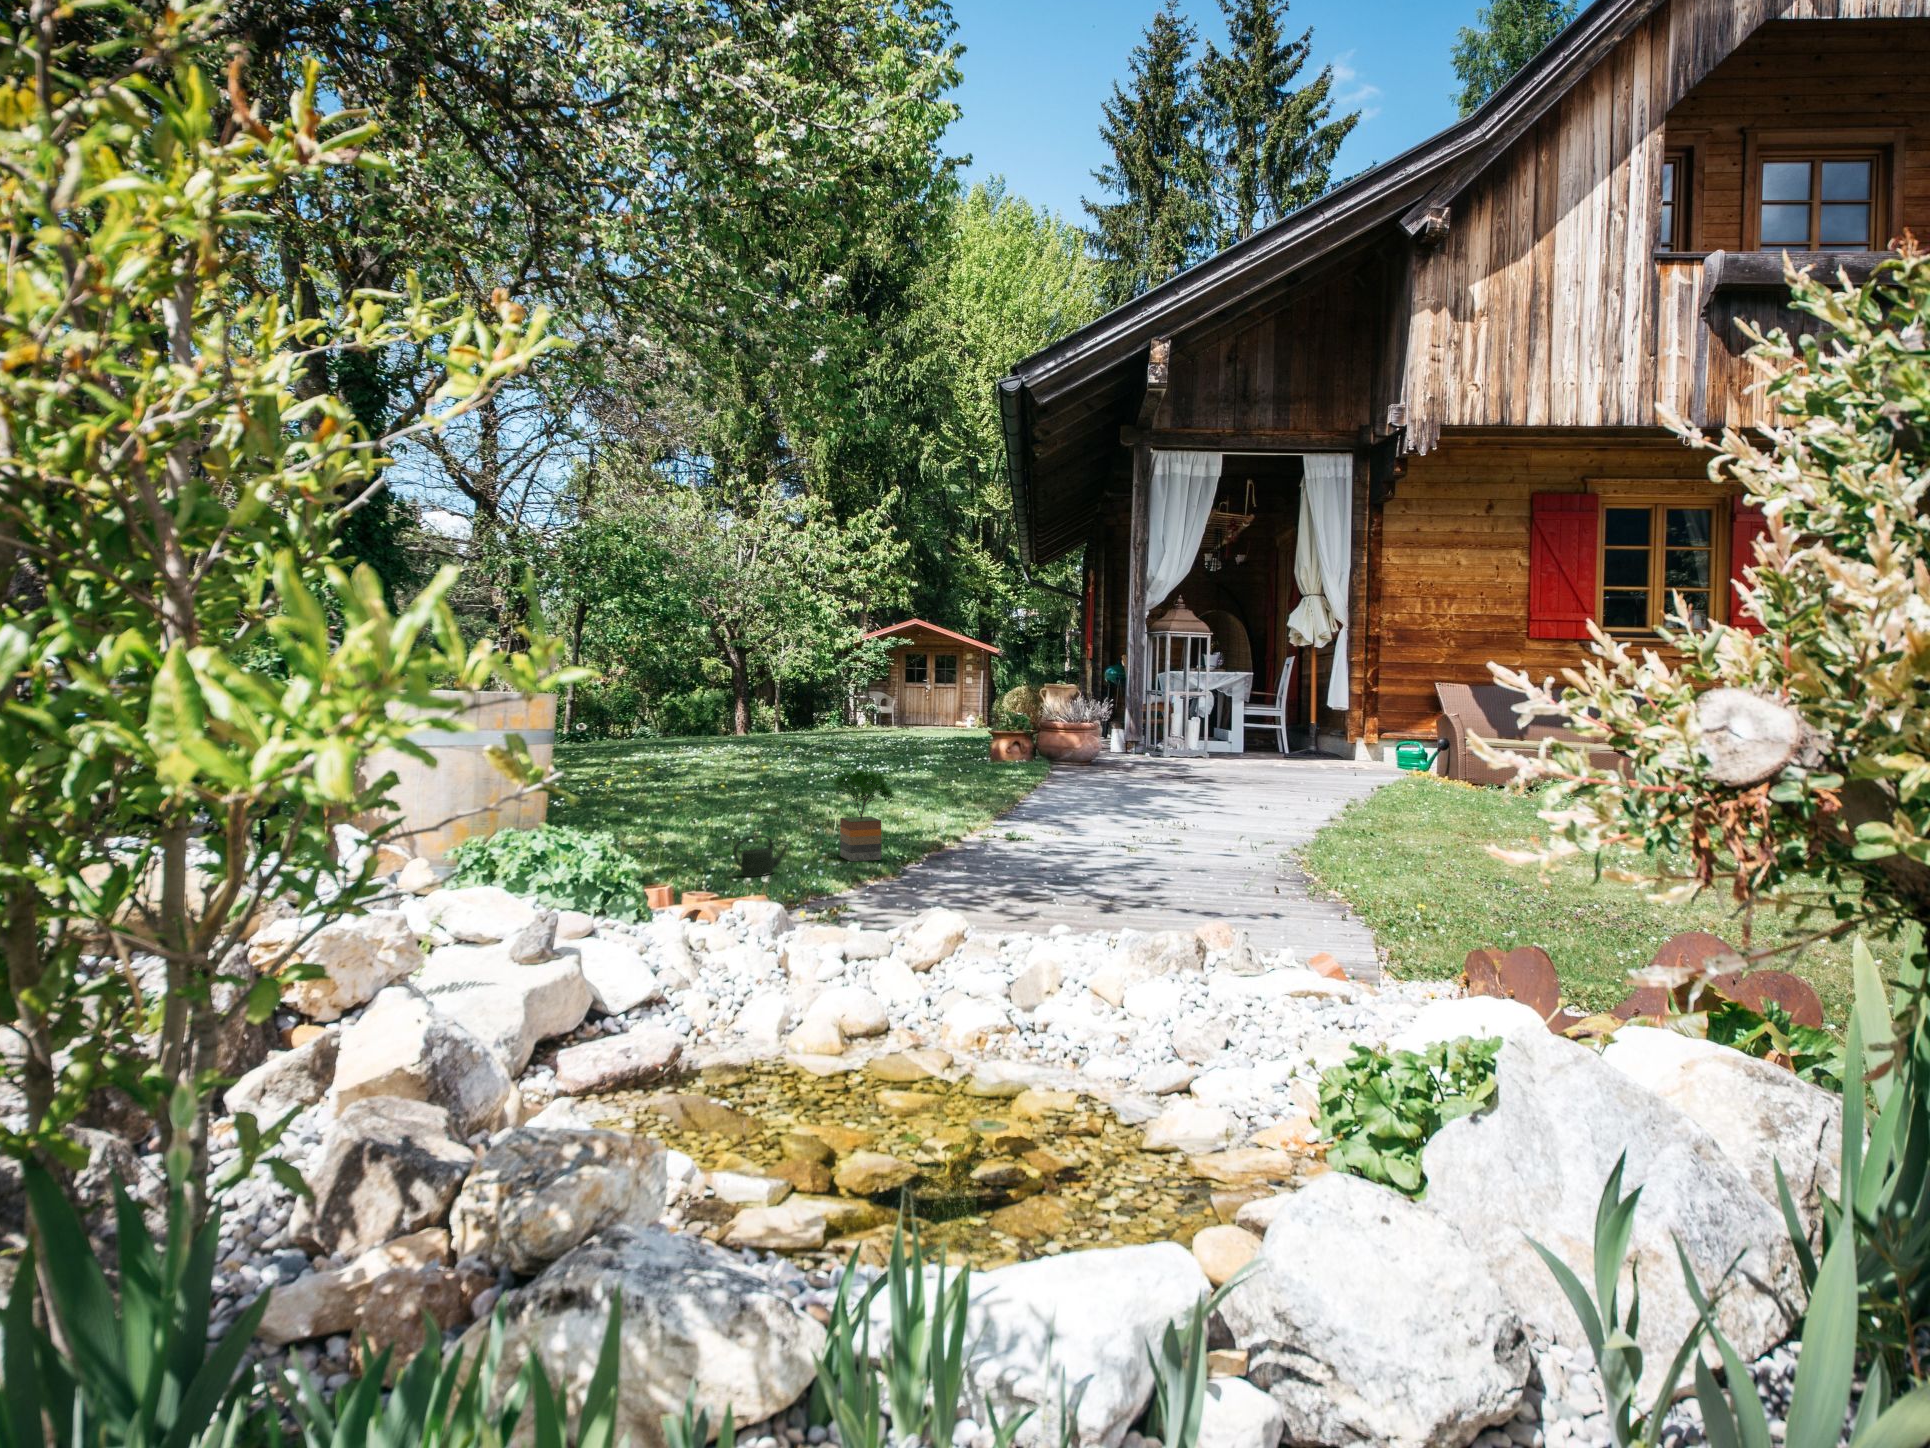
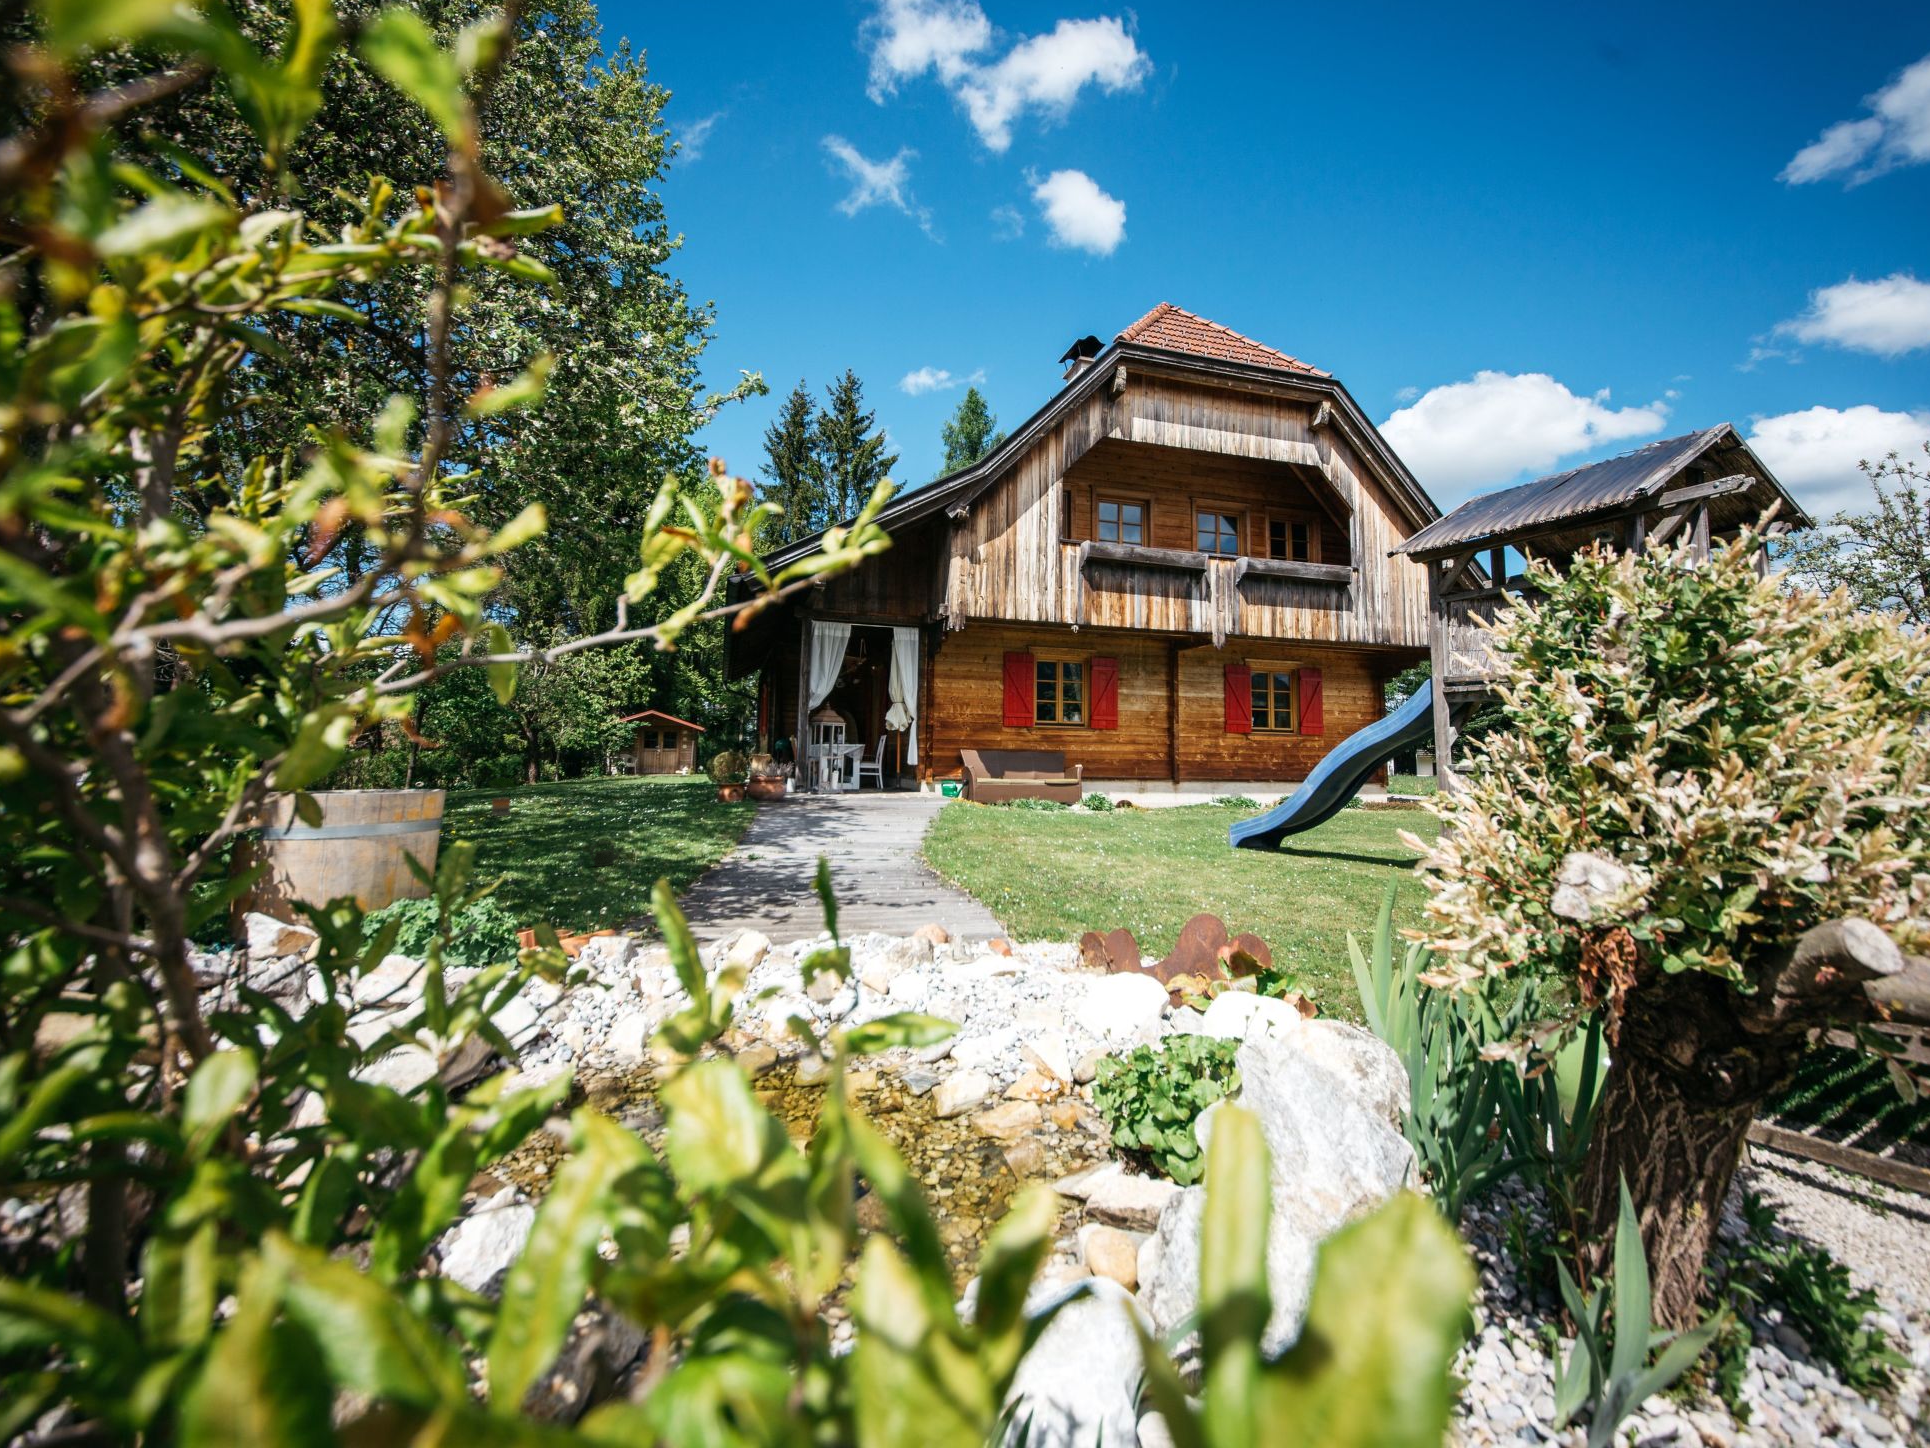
potted tree: present [833,770,894,861] -> present [489,778,517,816]

